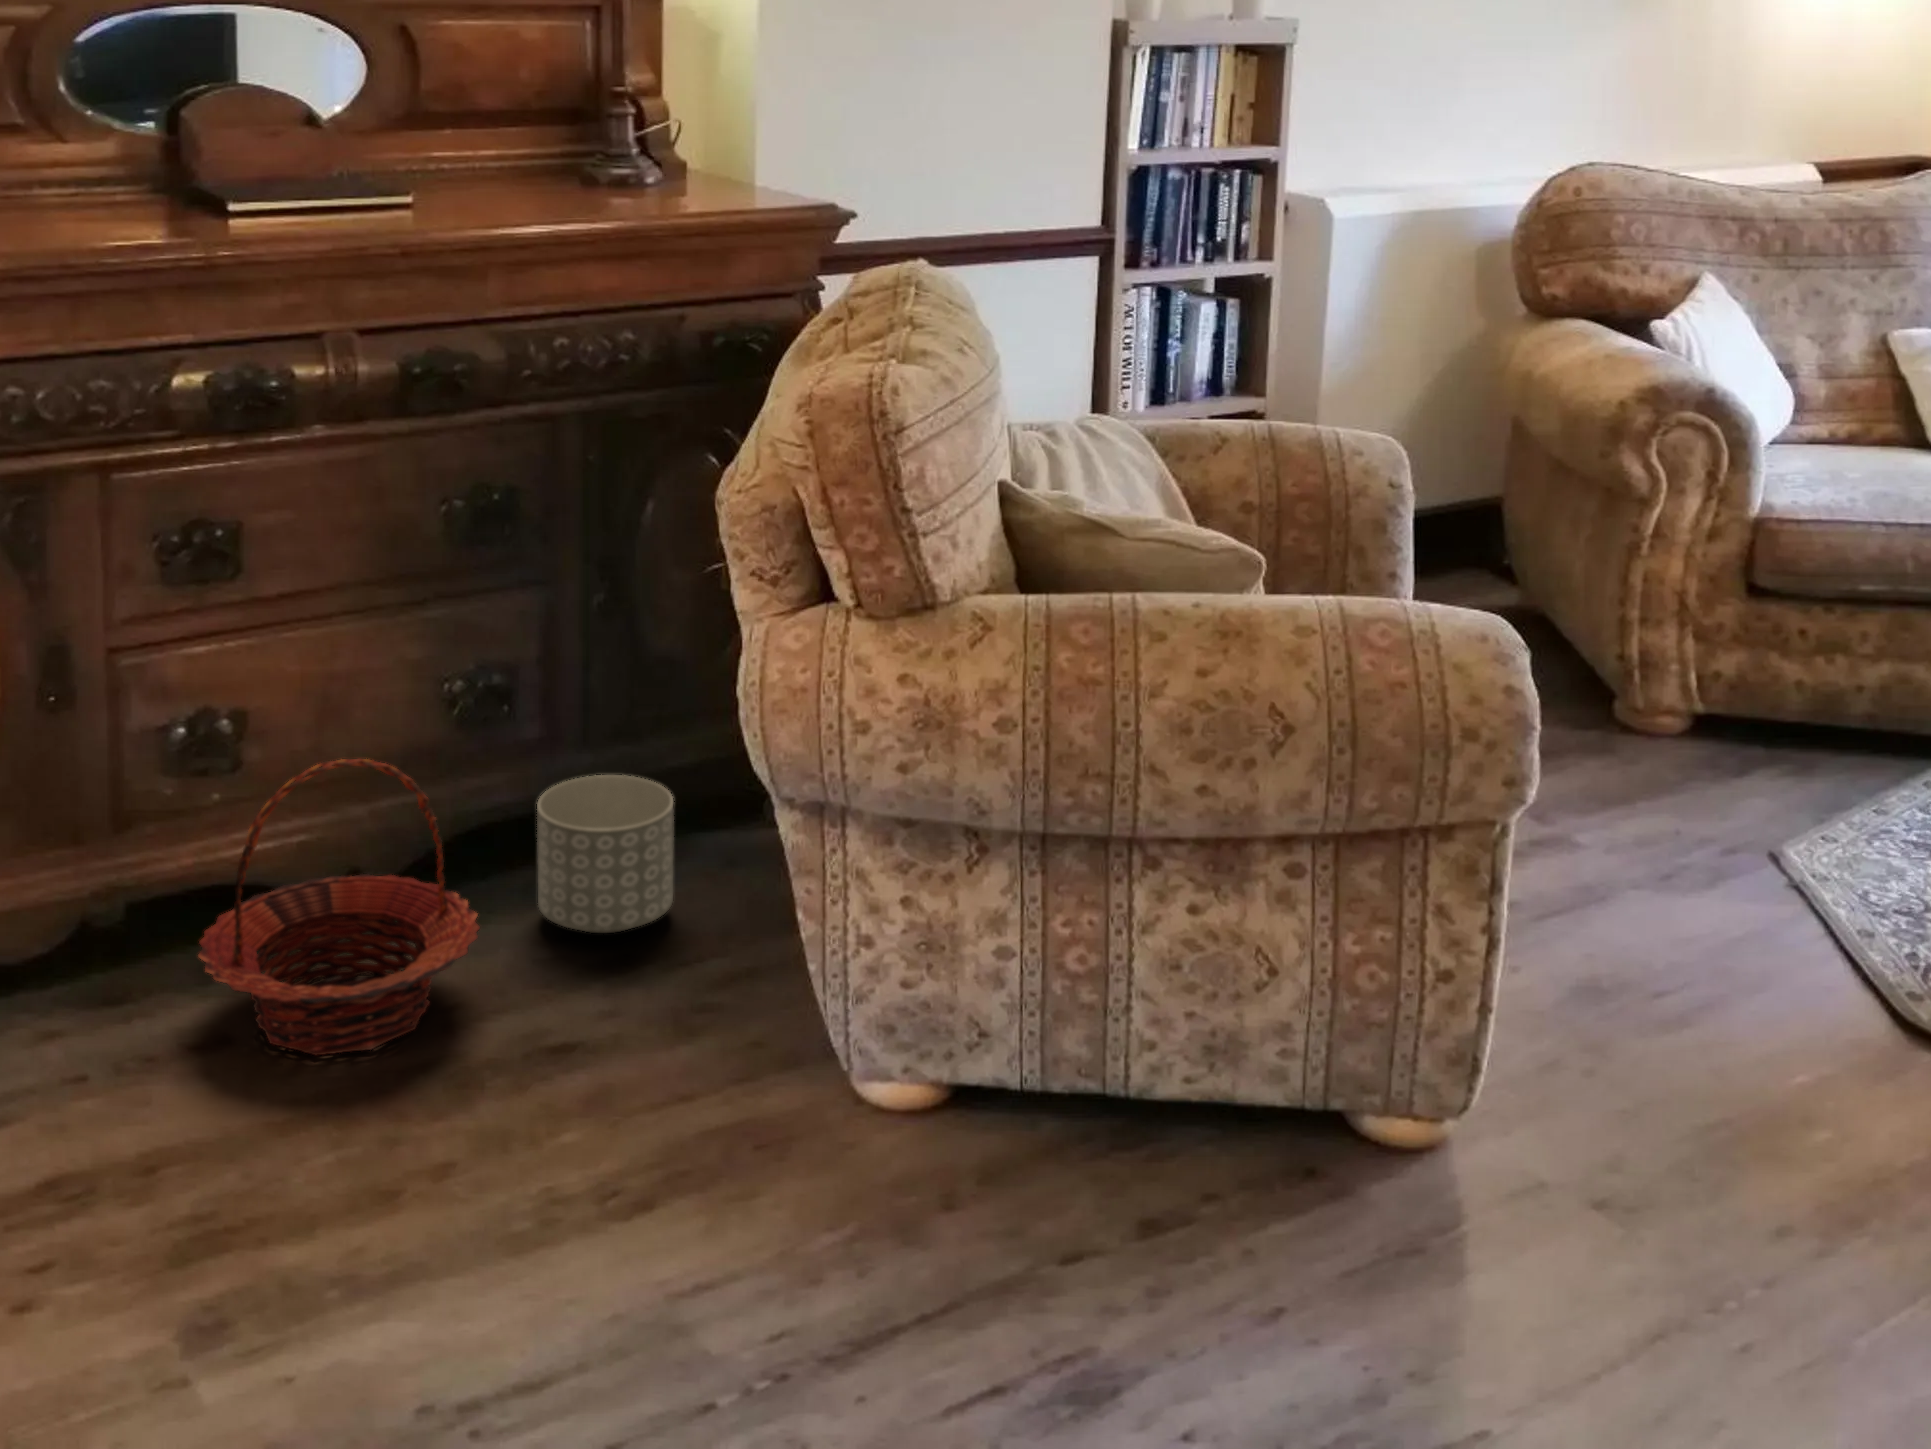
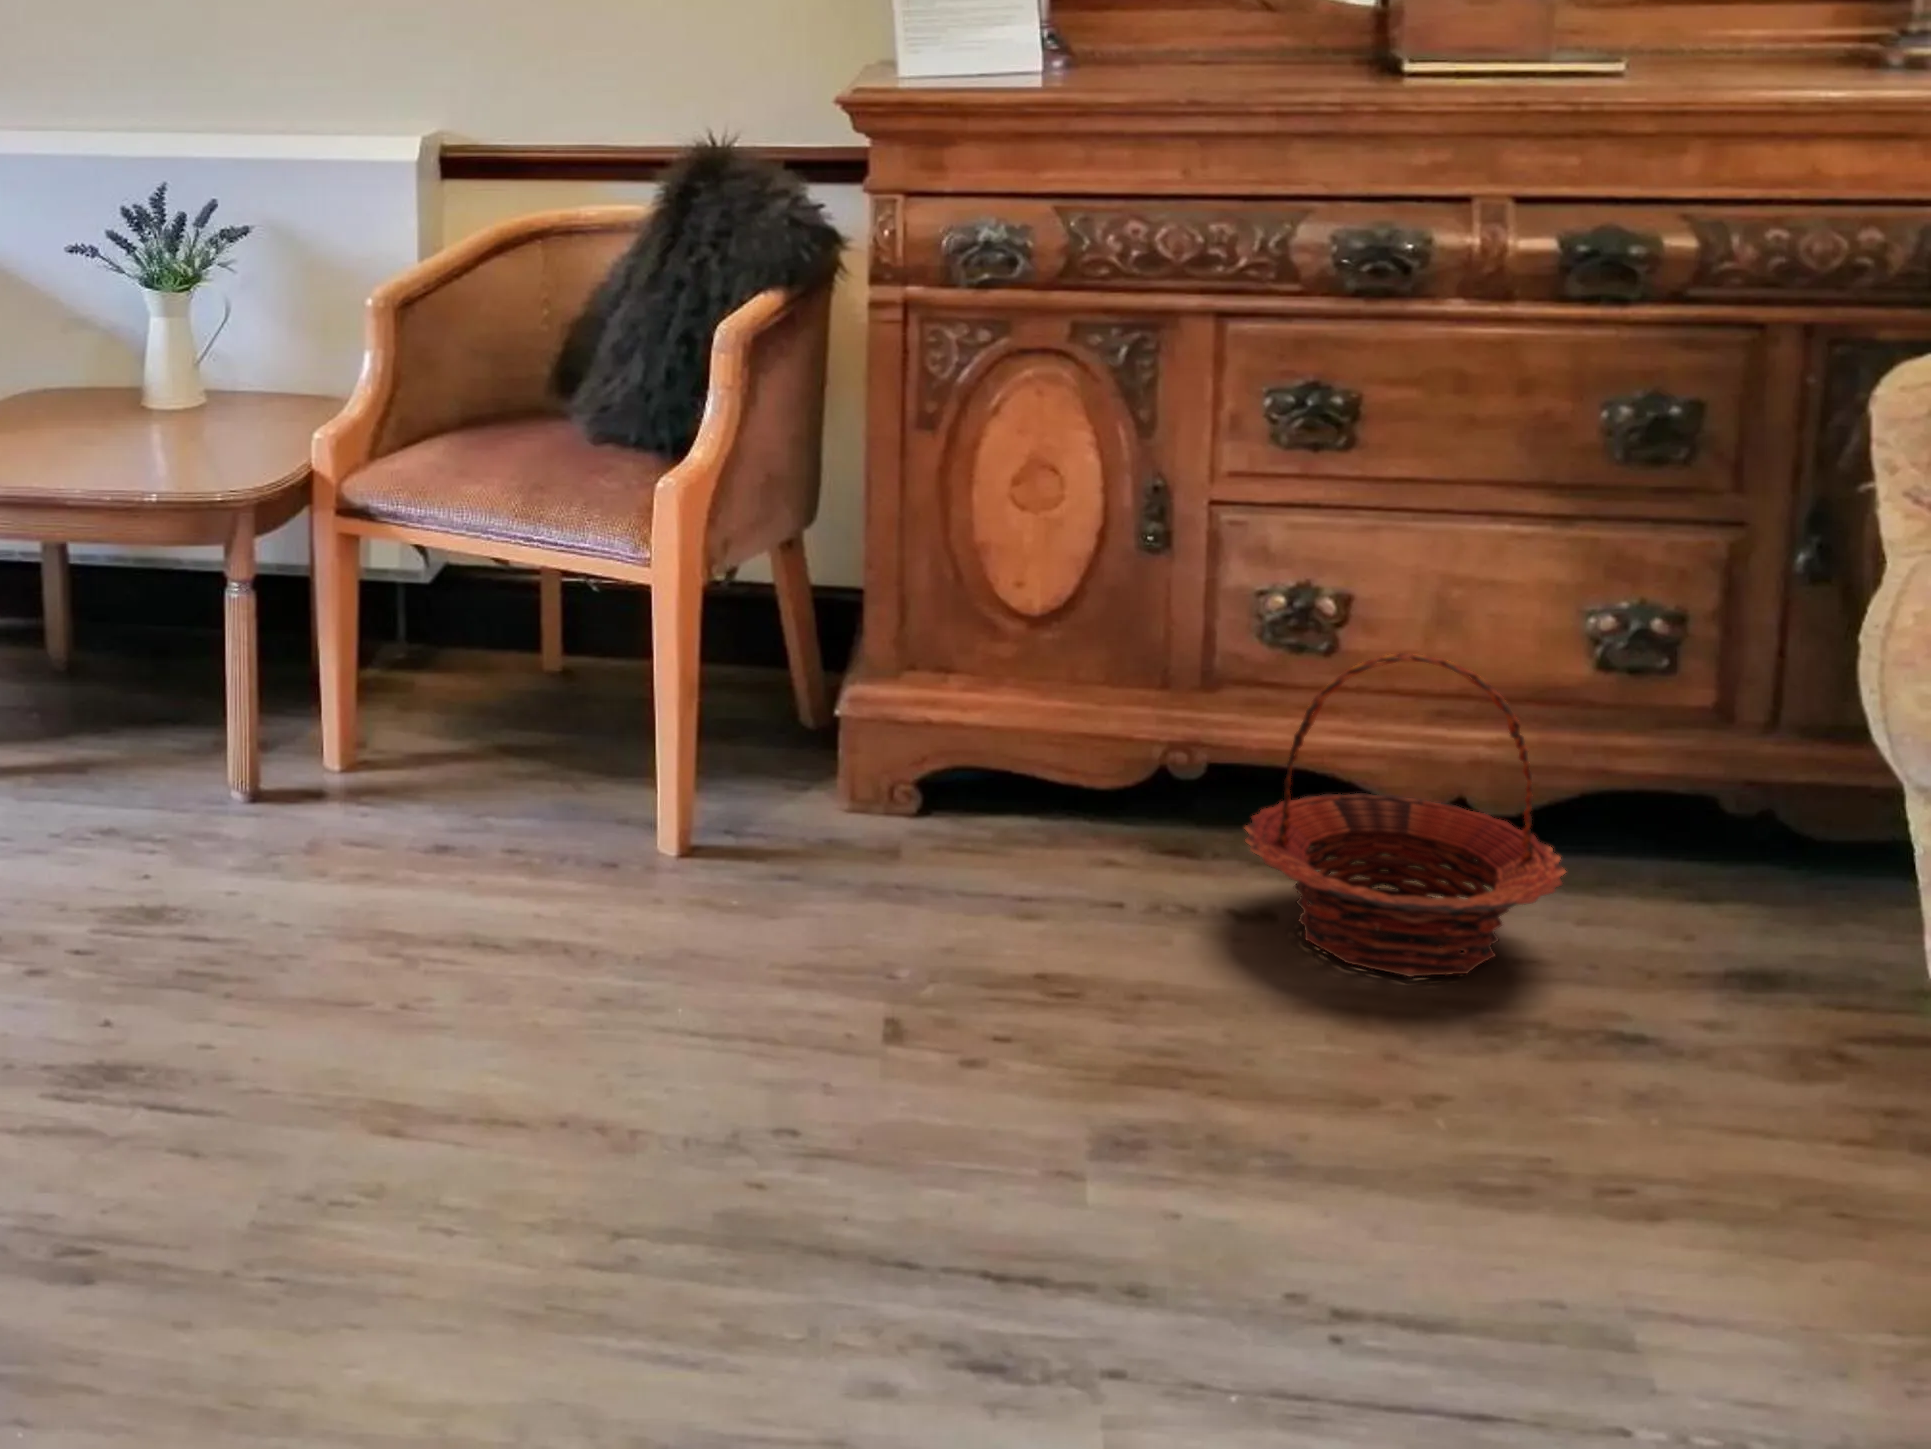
planter: present [537,775,674,933] -> none [1666,767,1865,958]

